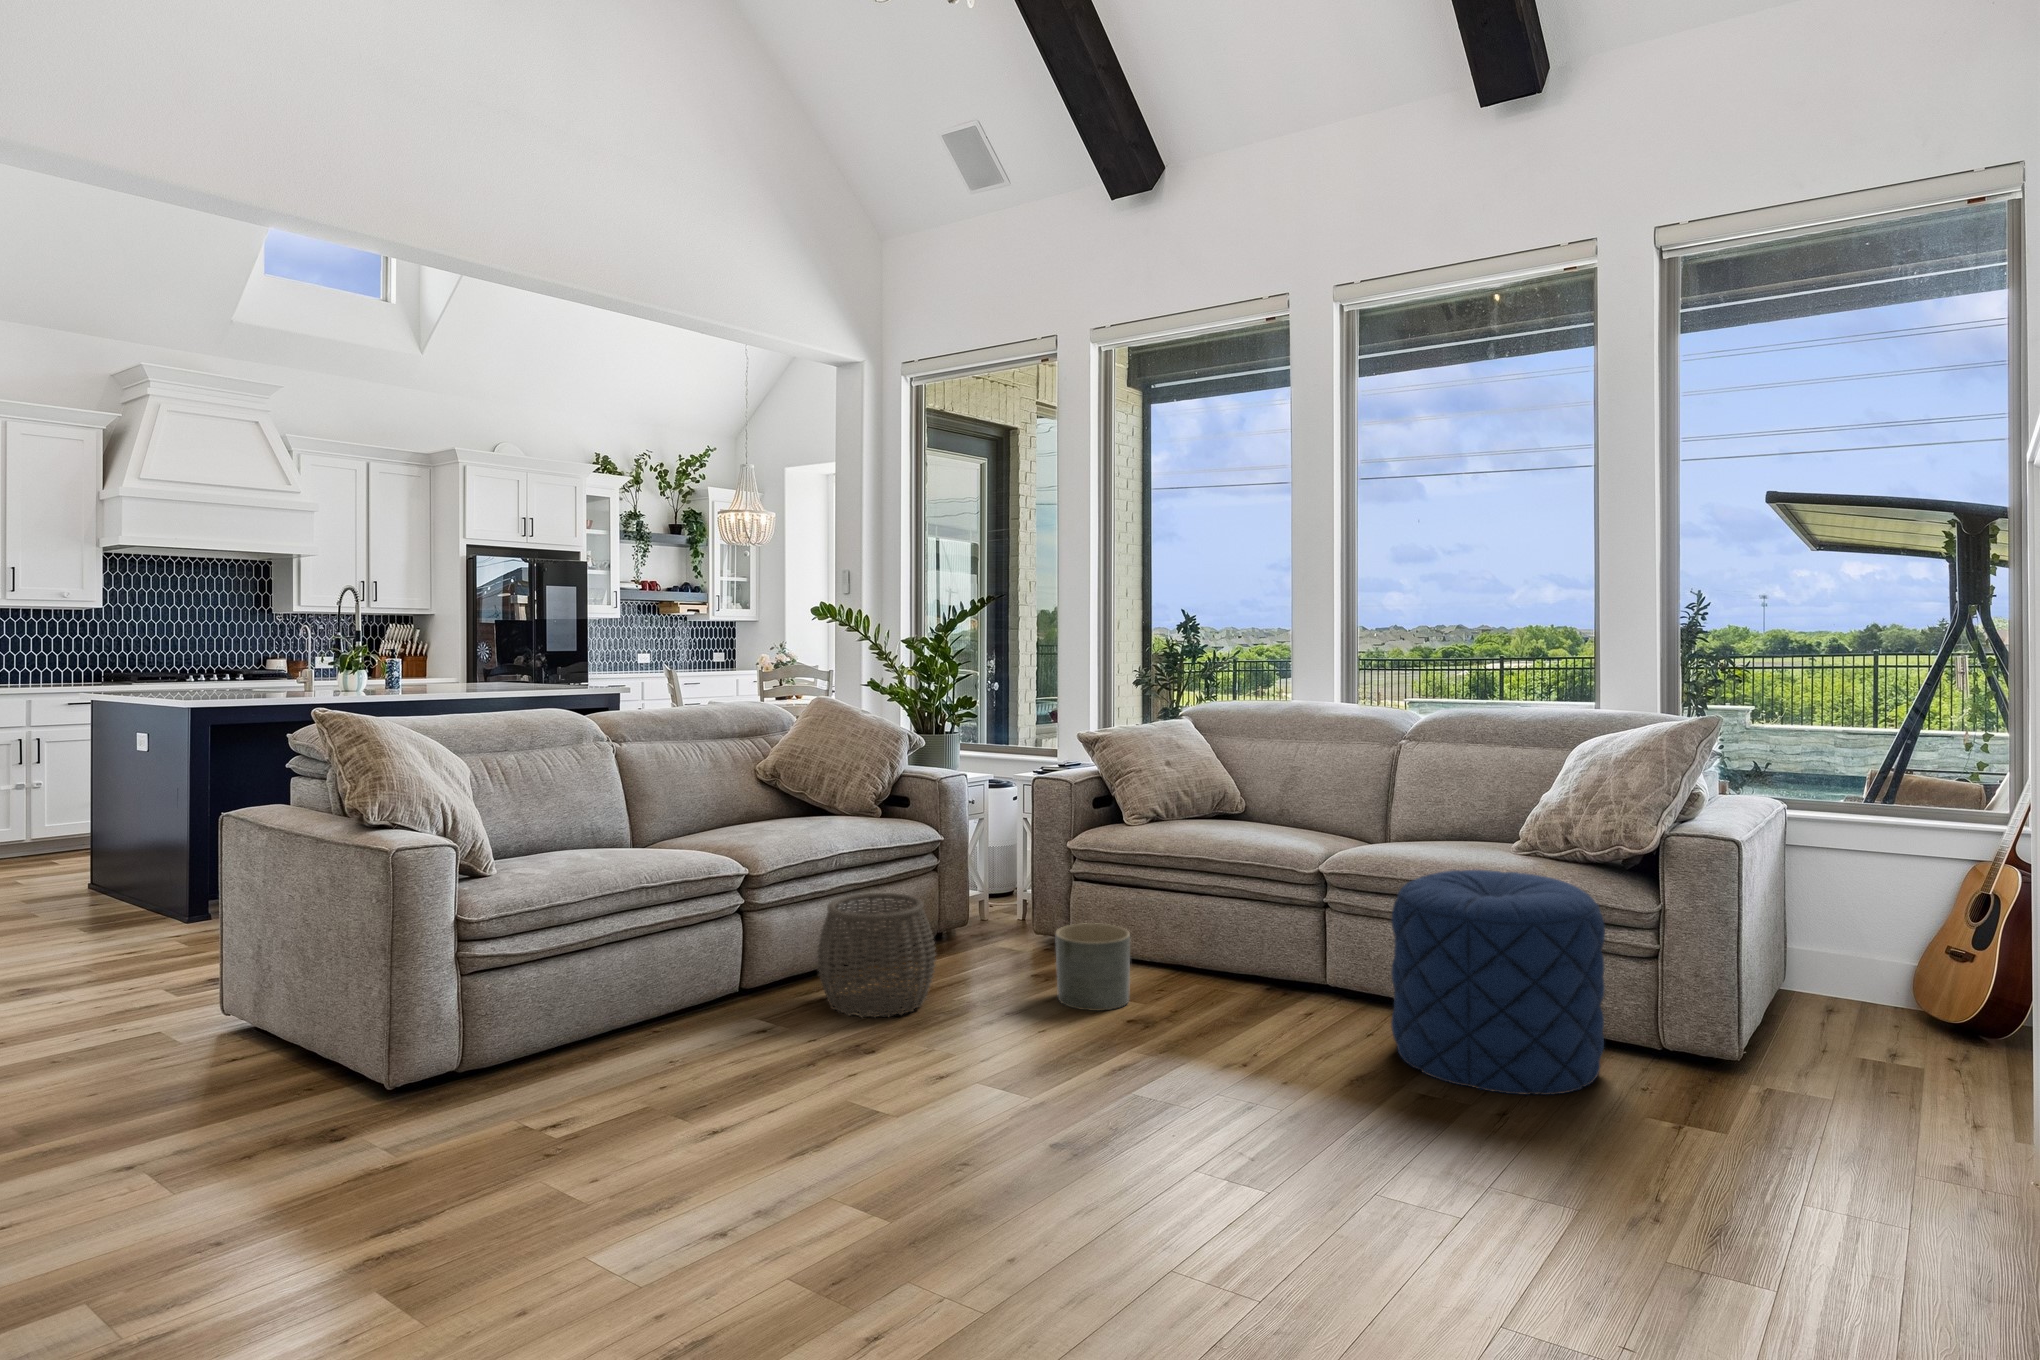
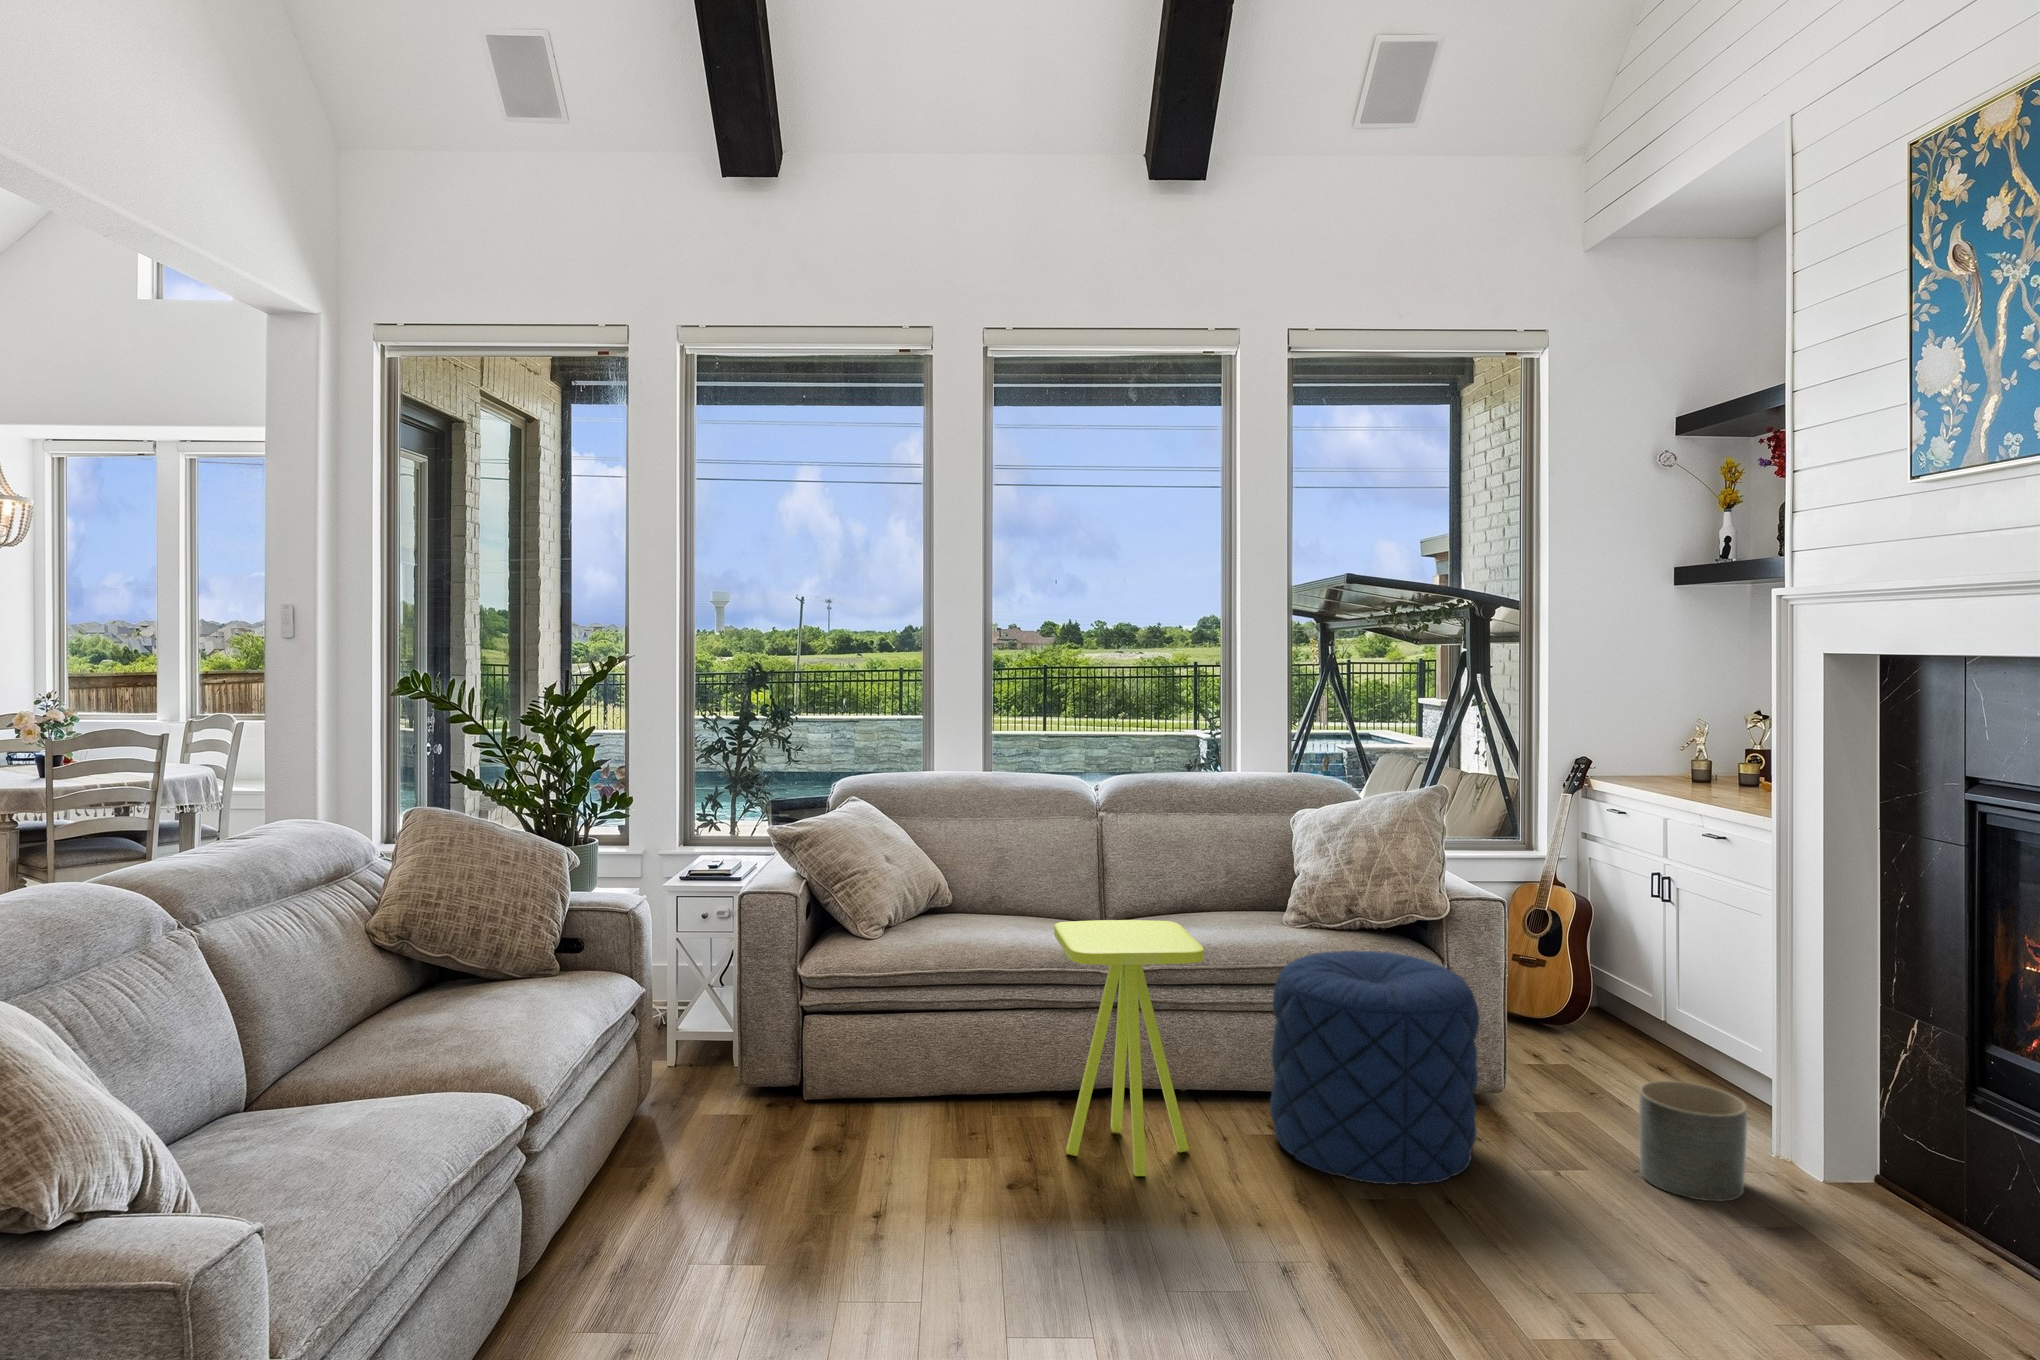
side table: none [1181,815,1325,1032] -> present [1054,920,1204,1176]
woven basket: present [817,893,936,1018] -> none [625,1089,800,1292]
planter: present [1056,923,1130,1011] -> present [1639,1081,1747,1201]

